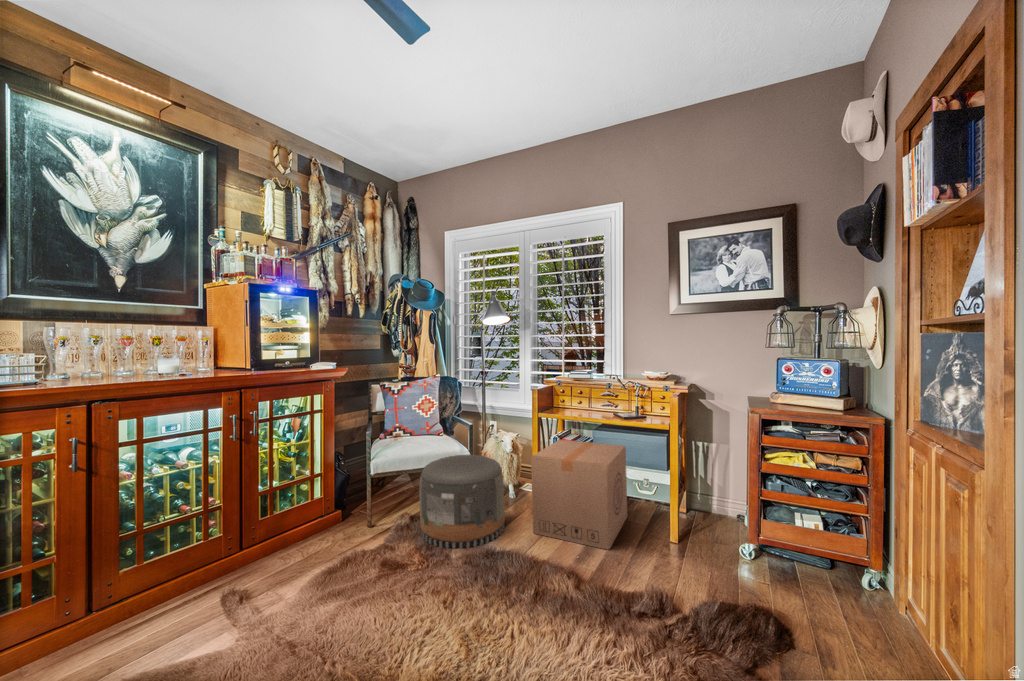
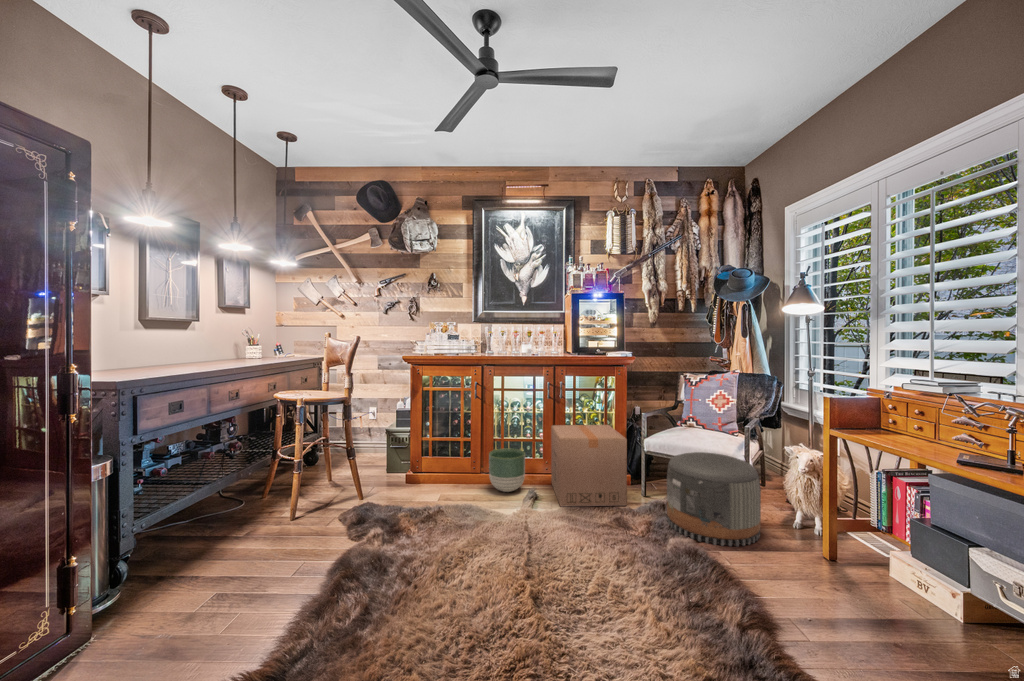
cardboard box: present [531,440,627,550] -> present [551,425,627,507]
planter: none [122,541,209,635] -> present [489,448,525,492]

